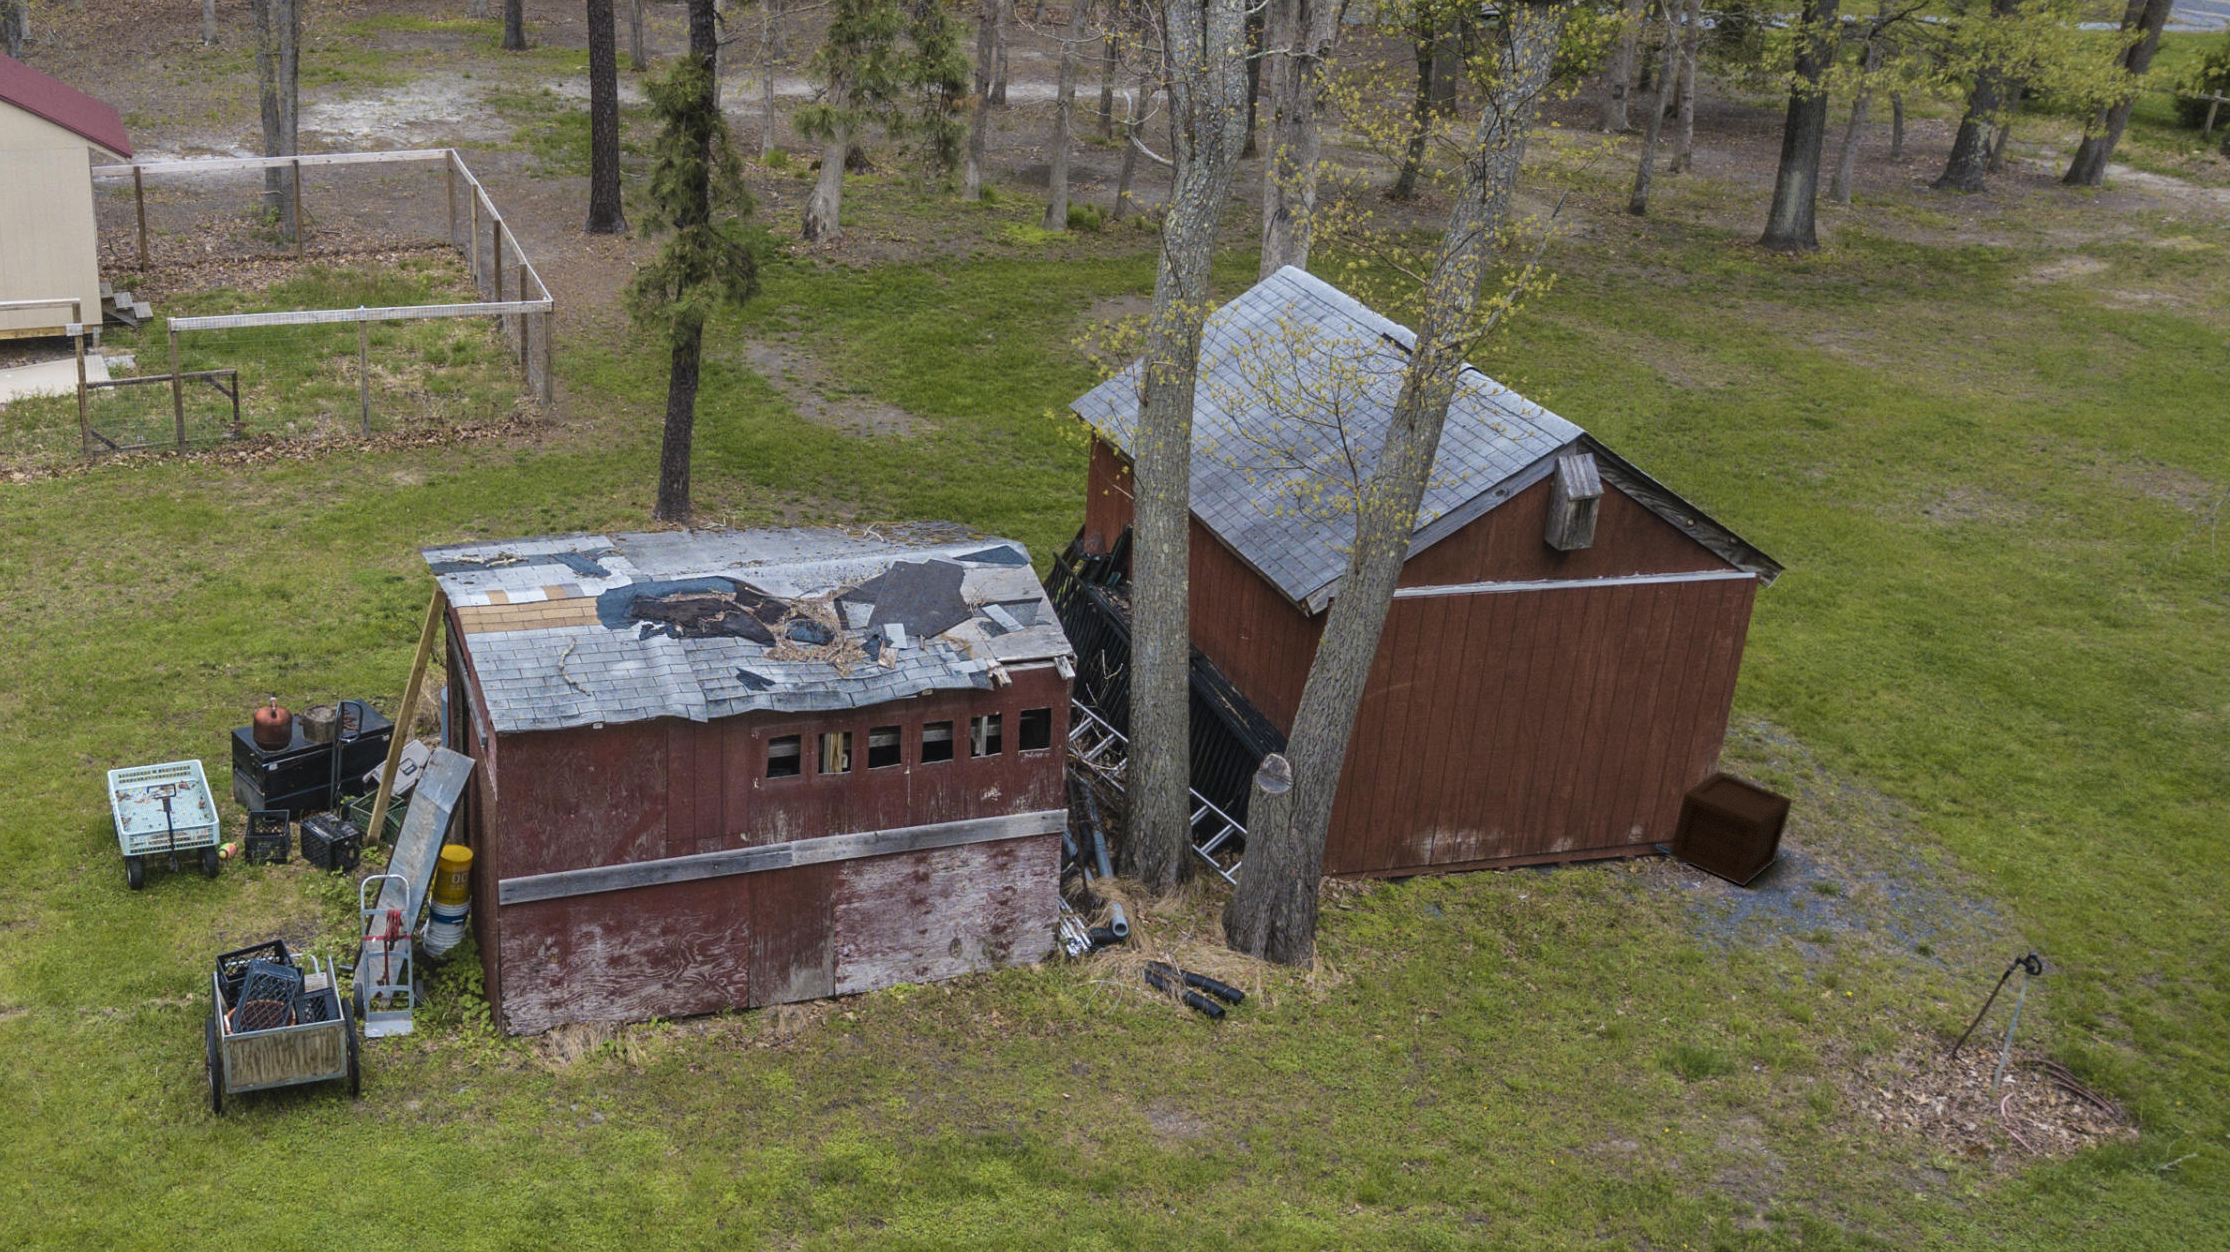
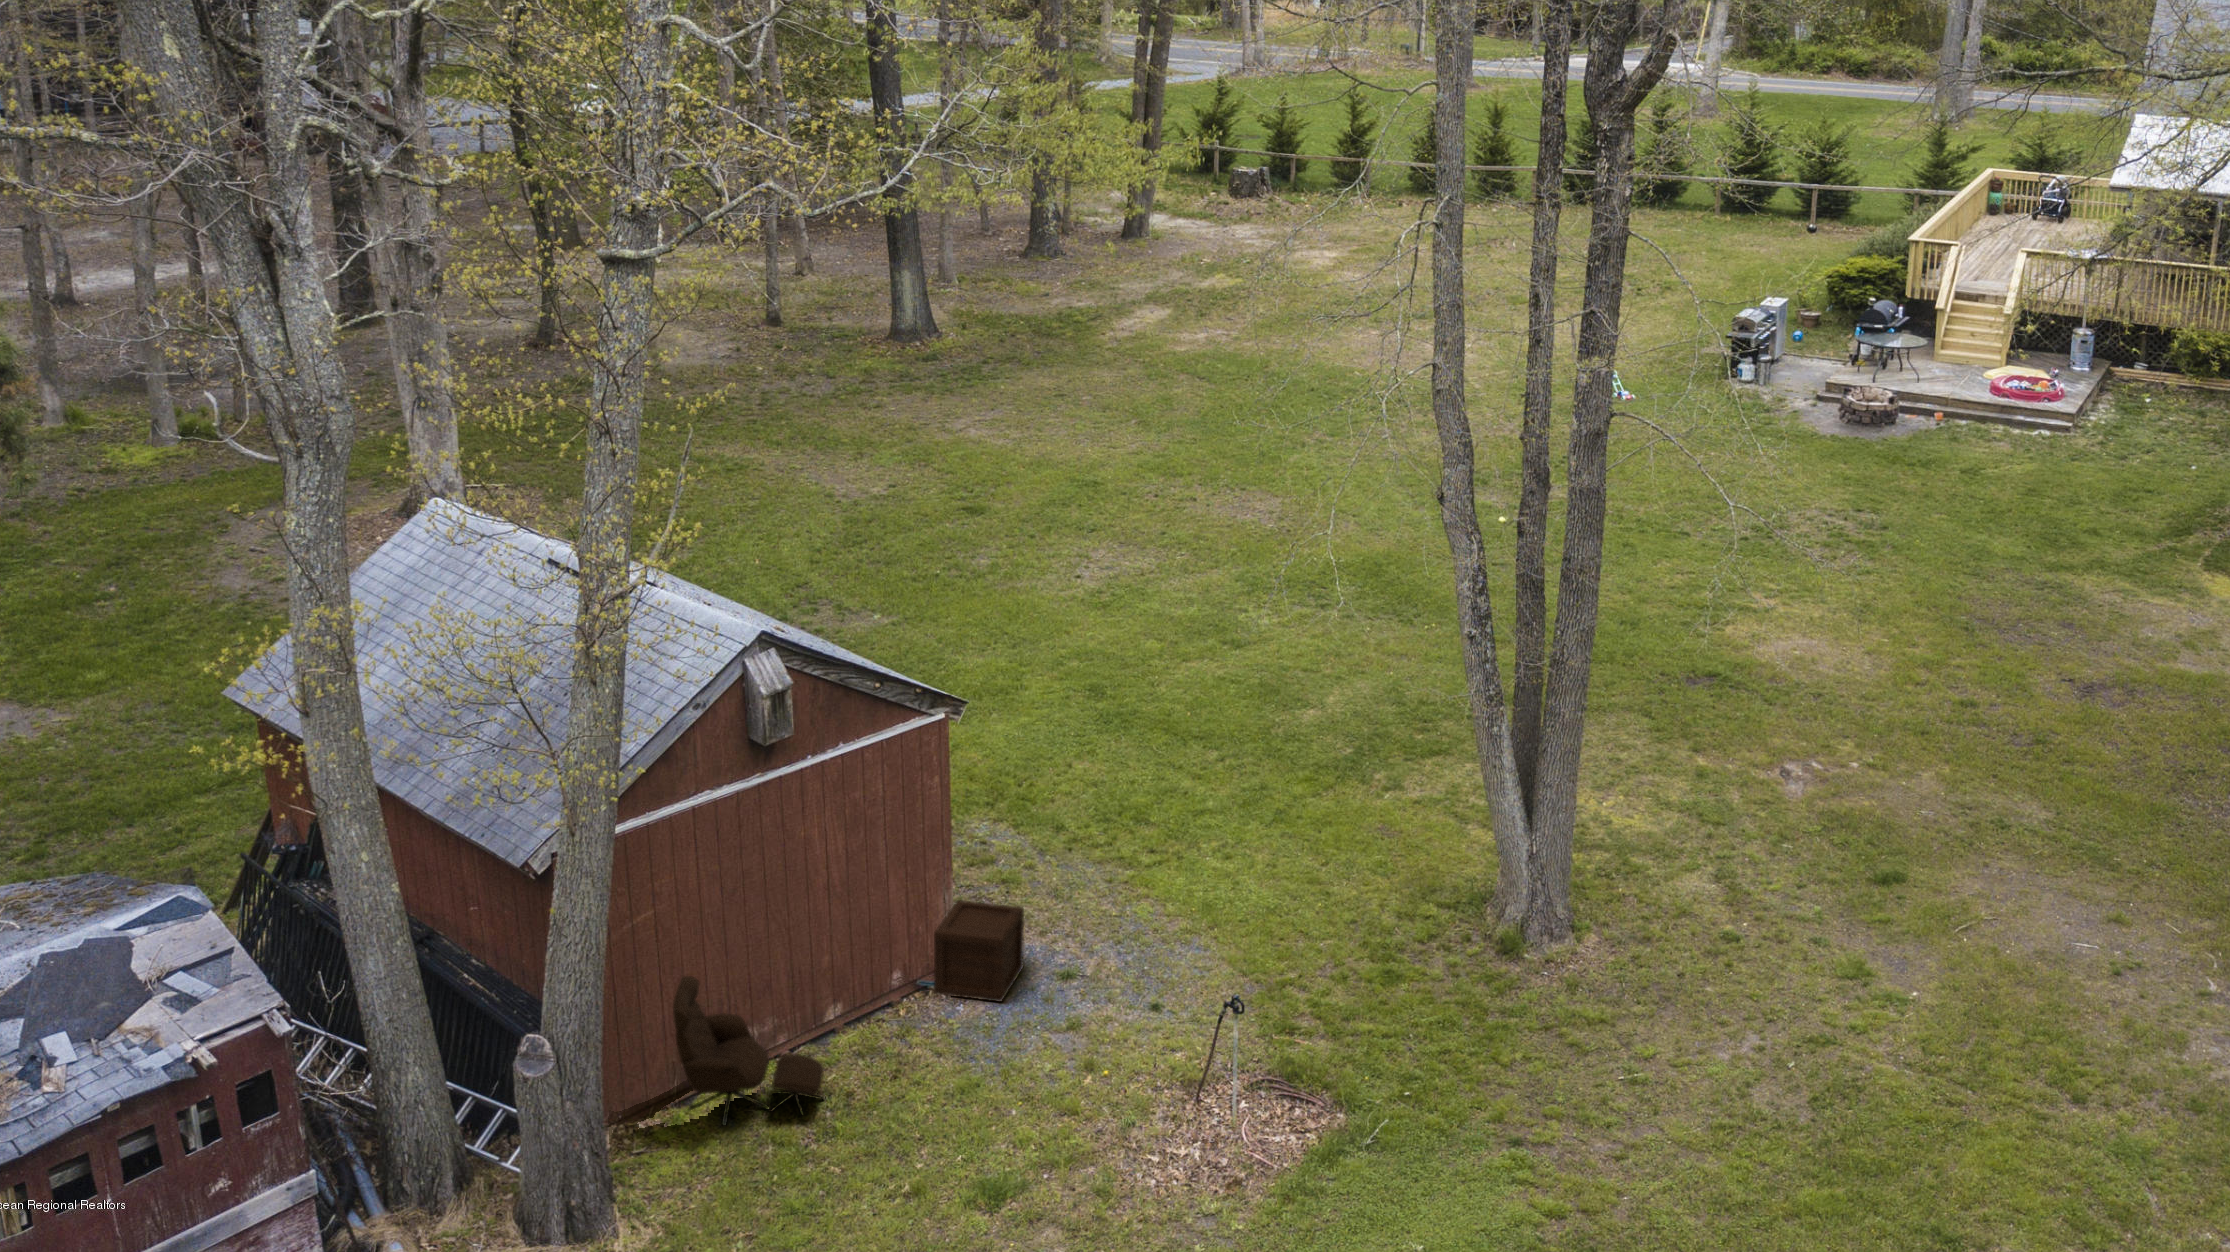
lounge chair: none [1395,754,1537,920] -> present [673,976,824,1126]

